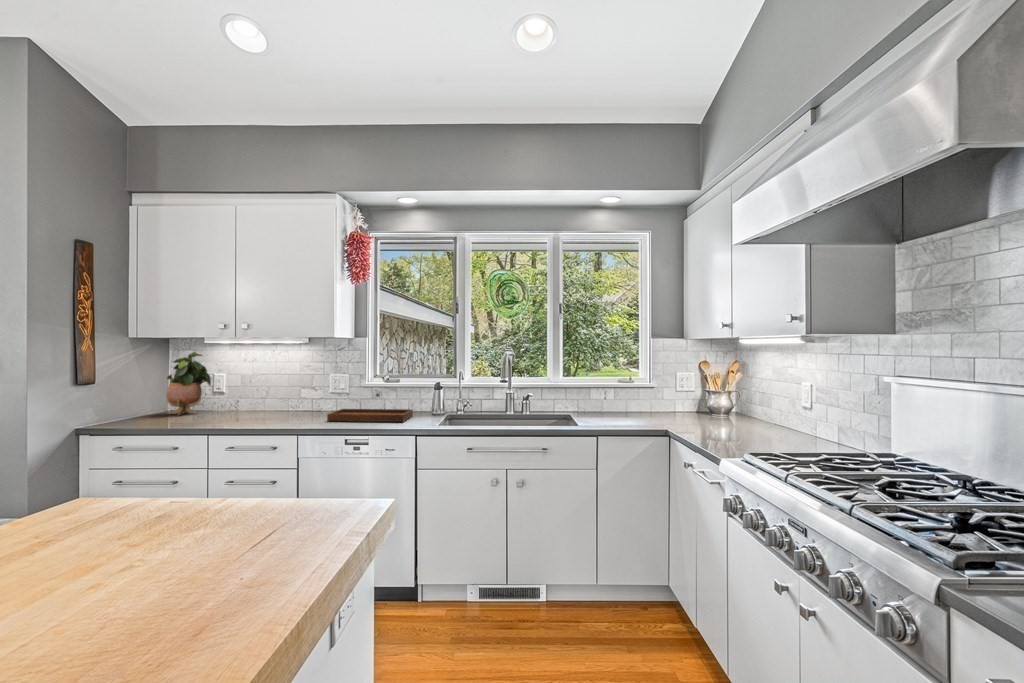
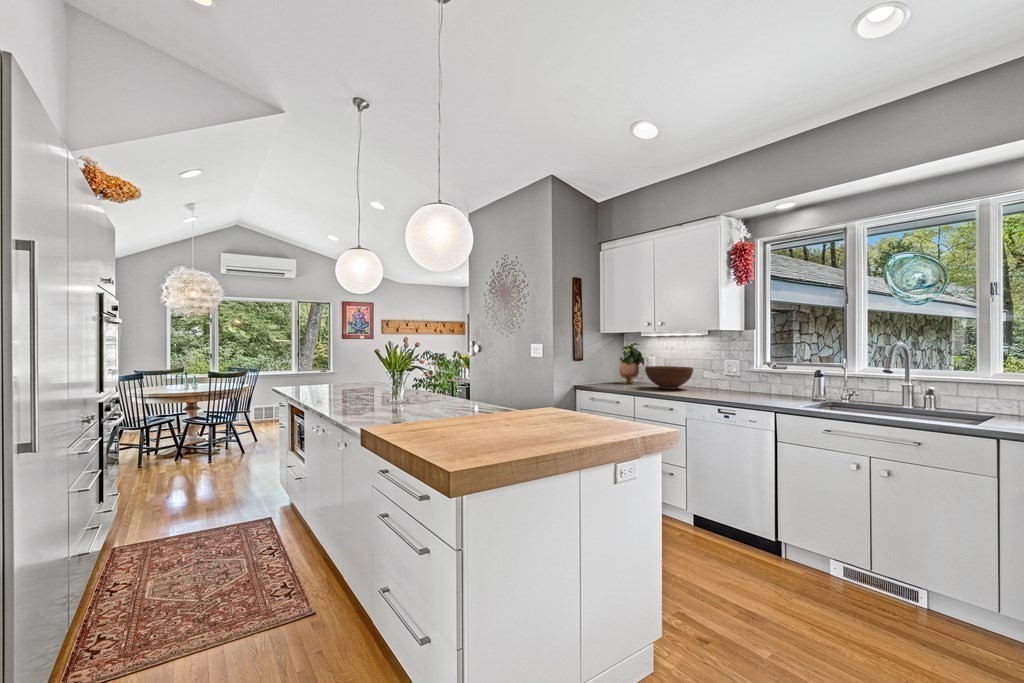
fruit bowl: none [219,385,293,418] -> present [645,366,693,389]
tray: present [327,393,413,422] -> none [713,376,791,402]

